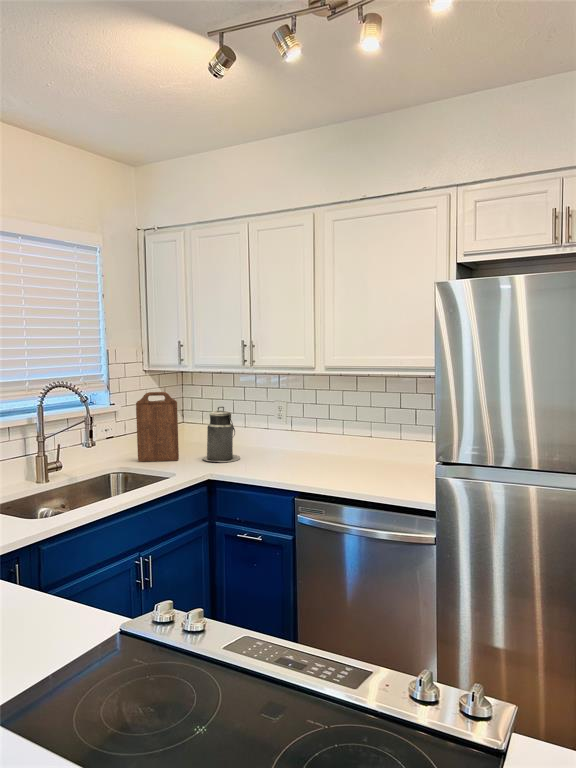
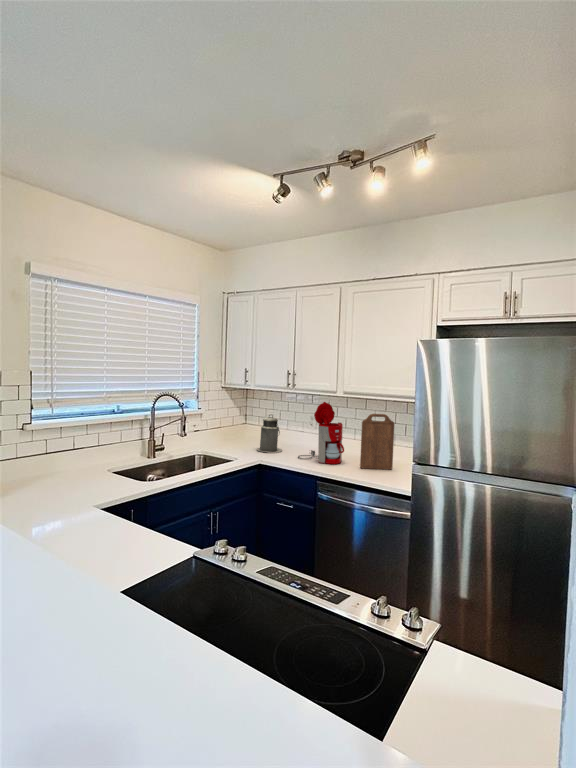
coffee maker: none [264,383,331,472] -> present [298,402,344,464]
cutting board: present [136,392,179,462] -> present [360,414,394,469]

